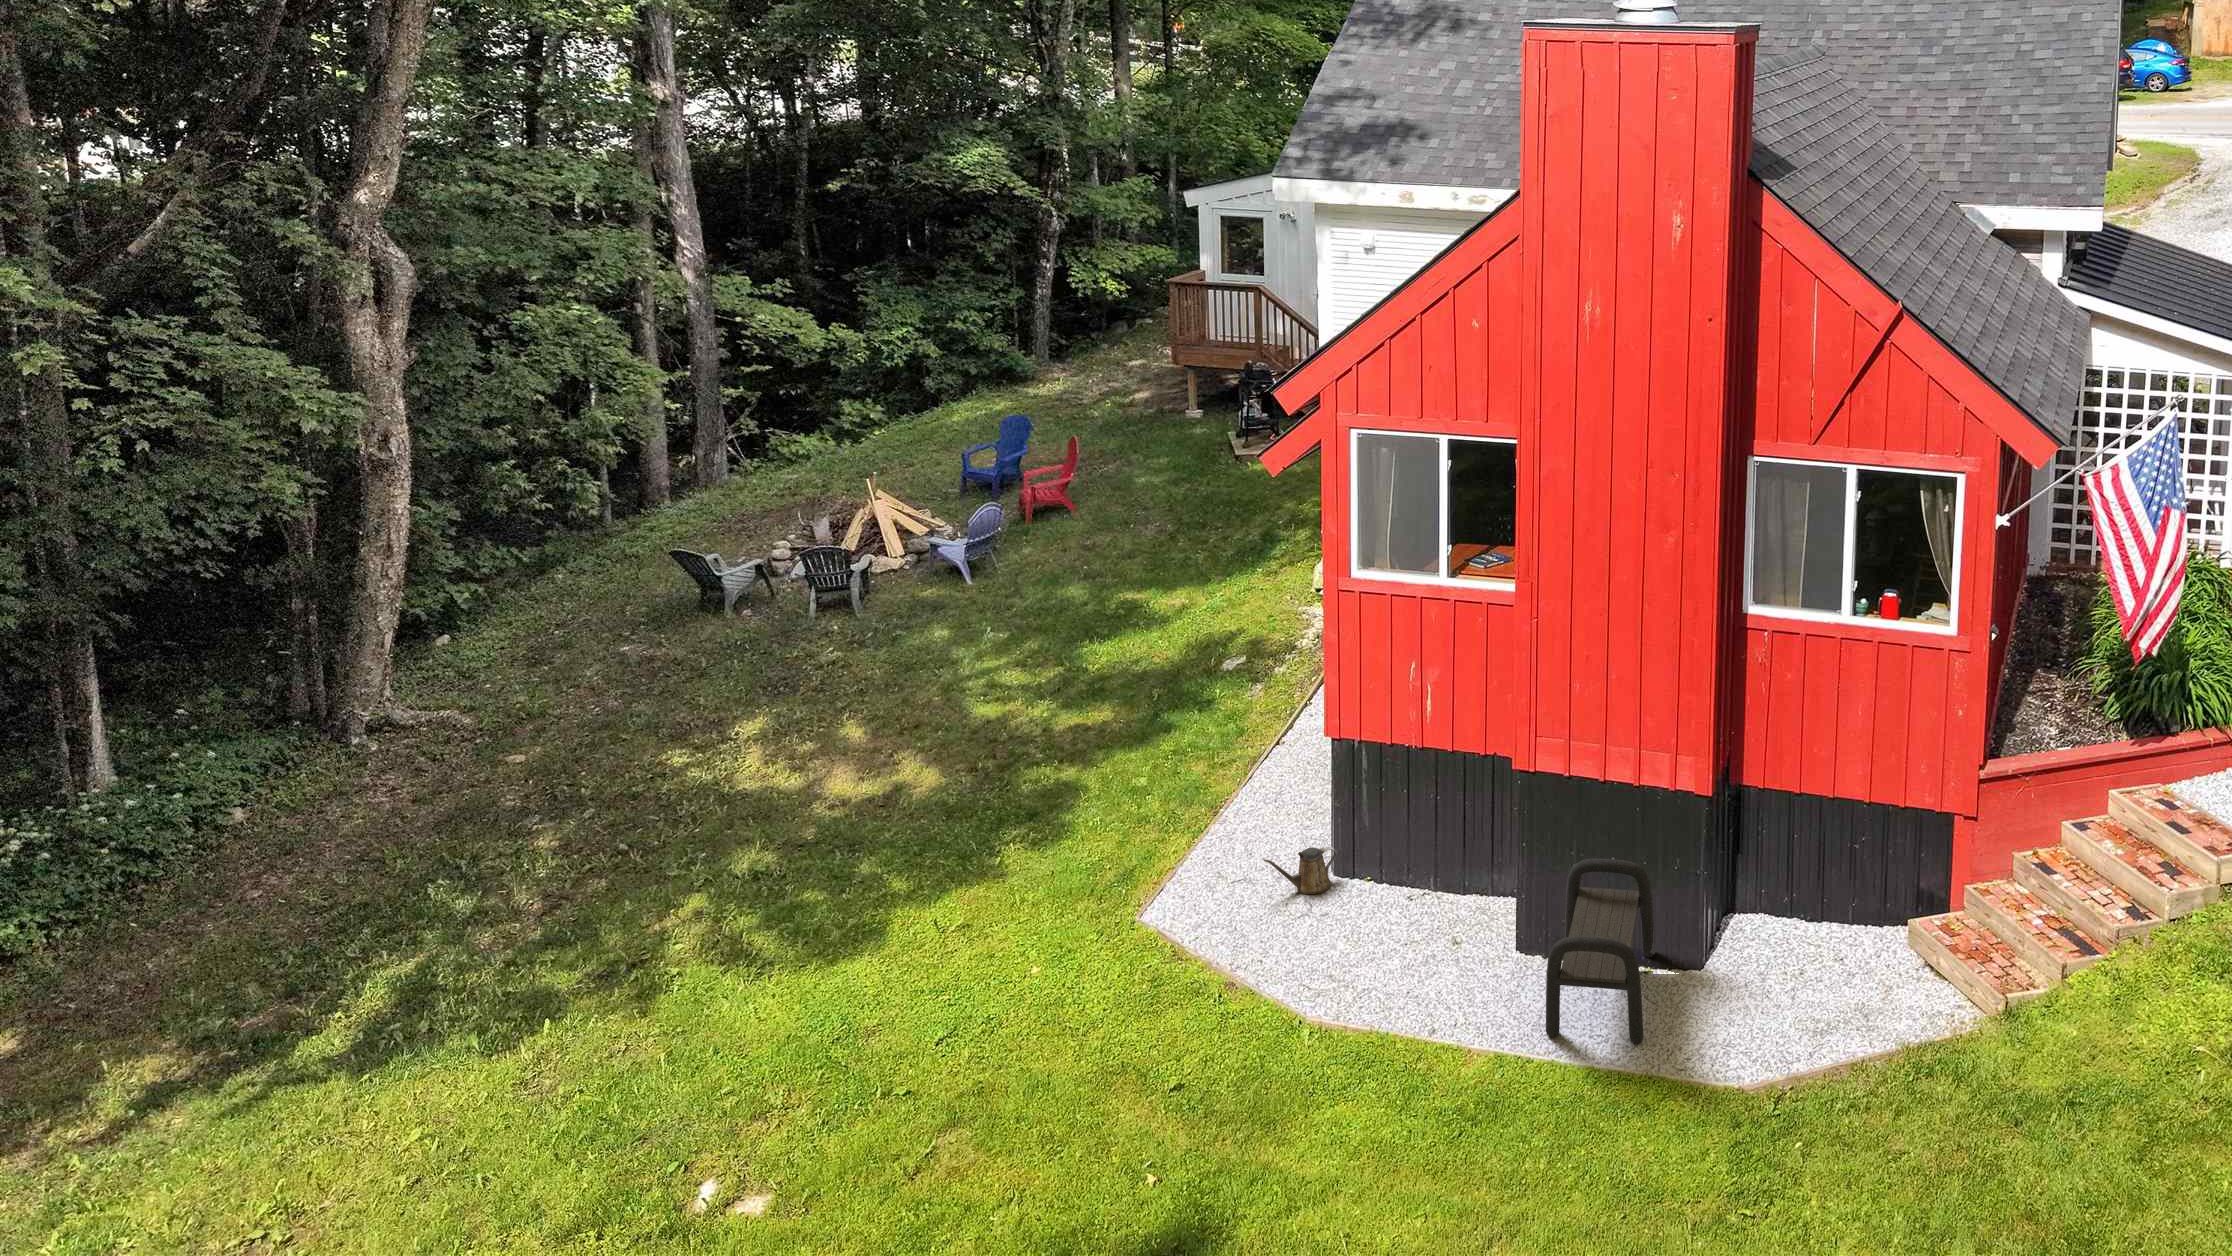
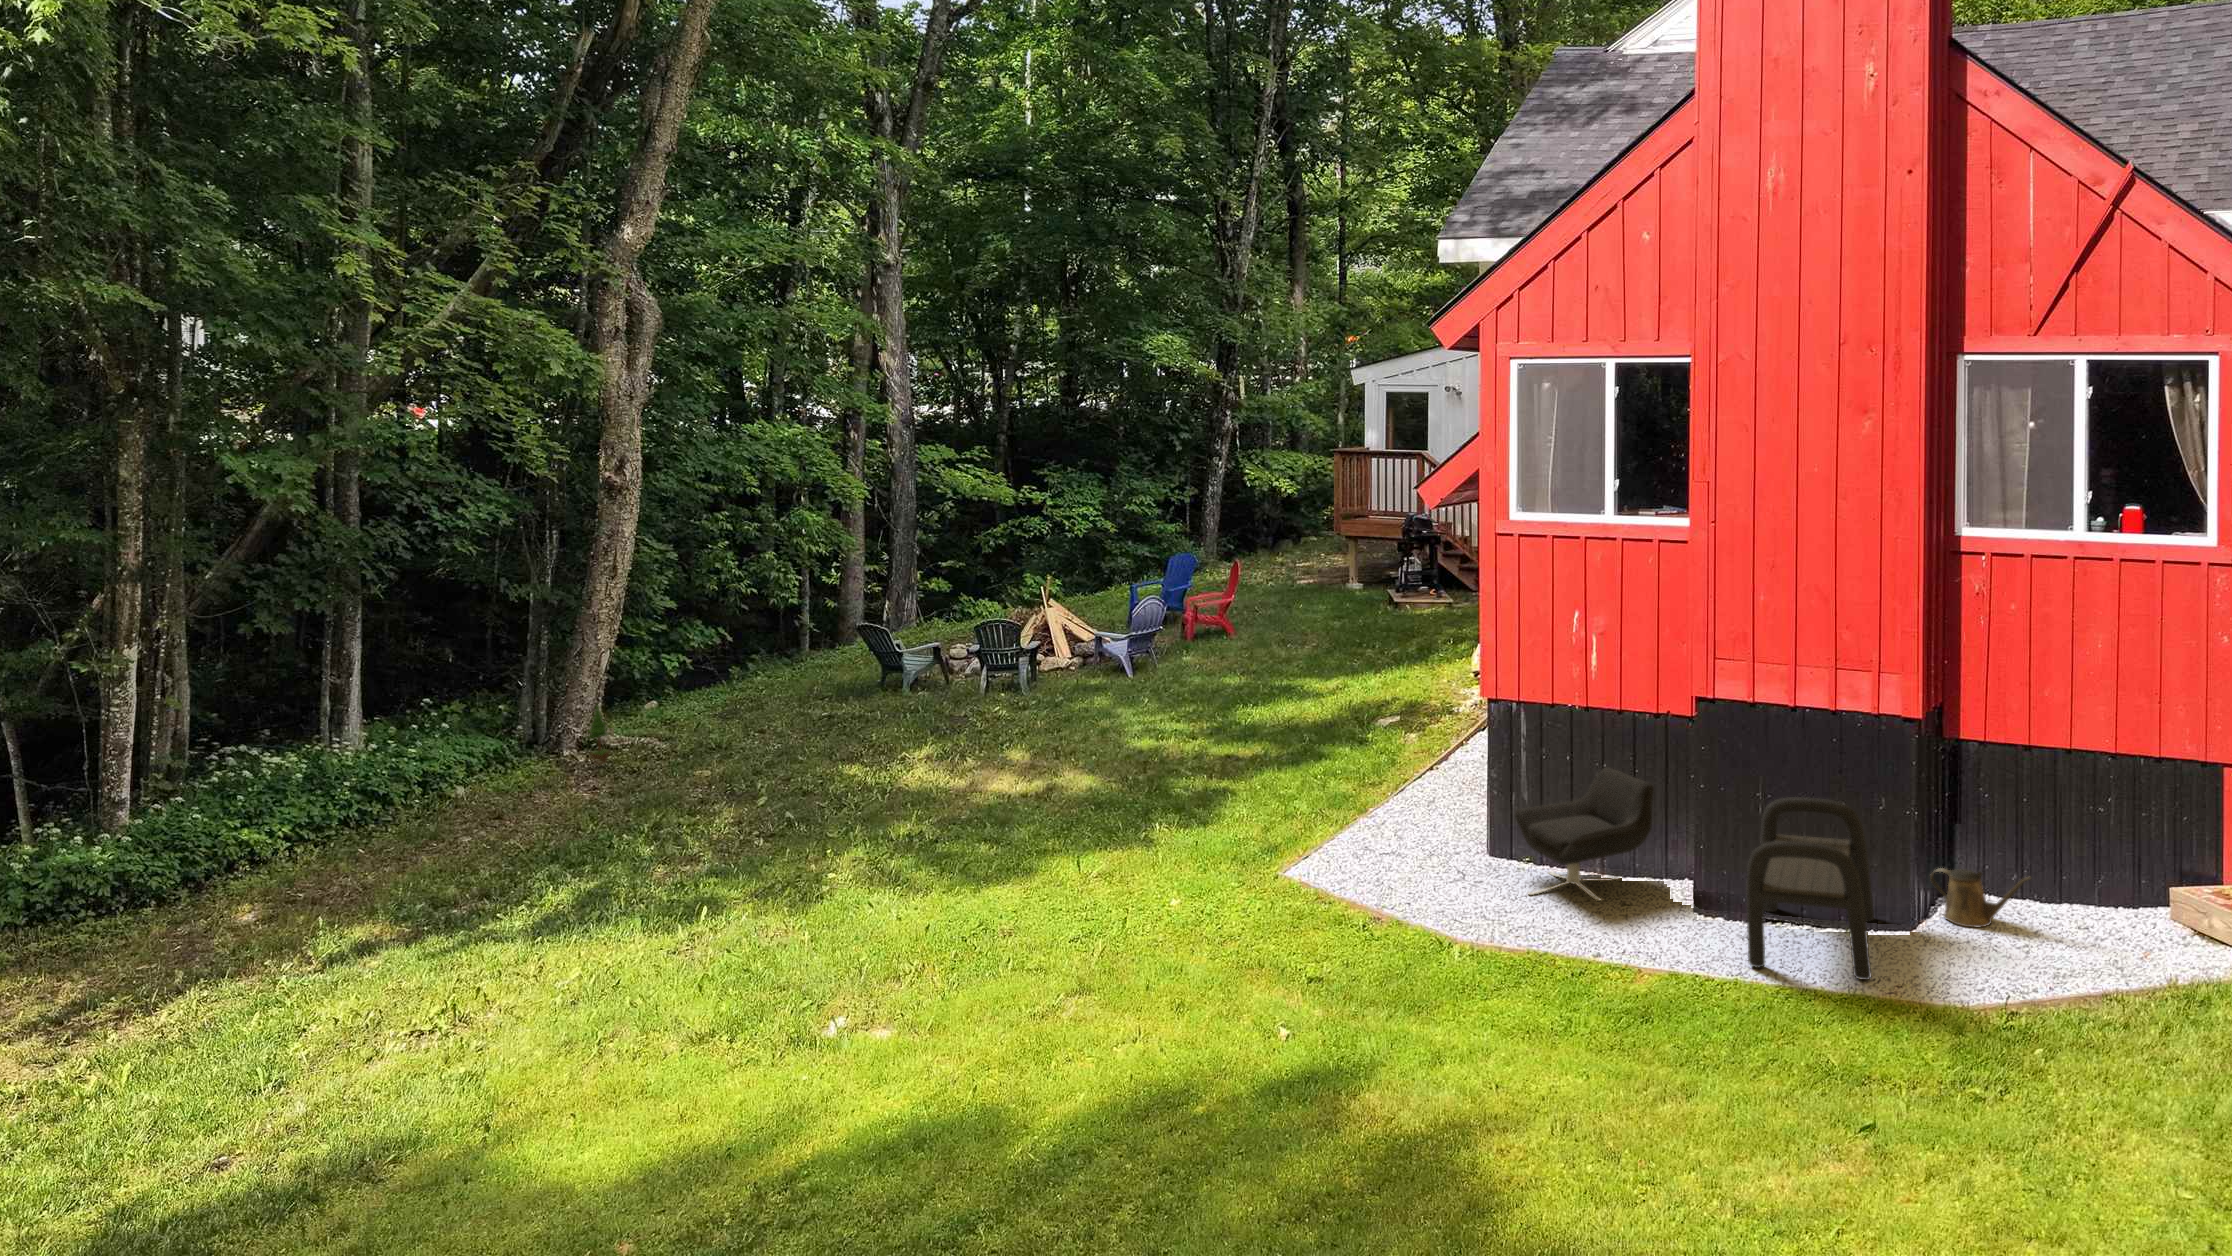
potted tree: none [262,728,299,798] -> present [588,705,609,766]
lounge chair: none [1351,810,1477,951] -> present [1515,767,1654,901]
watering can: present [1264,847,1337,894] -> present [1930,868,2031,927]

